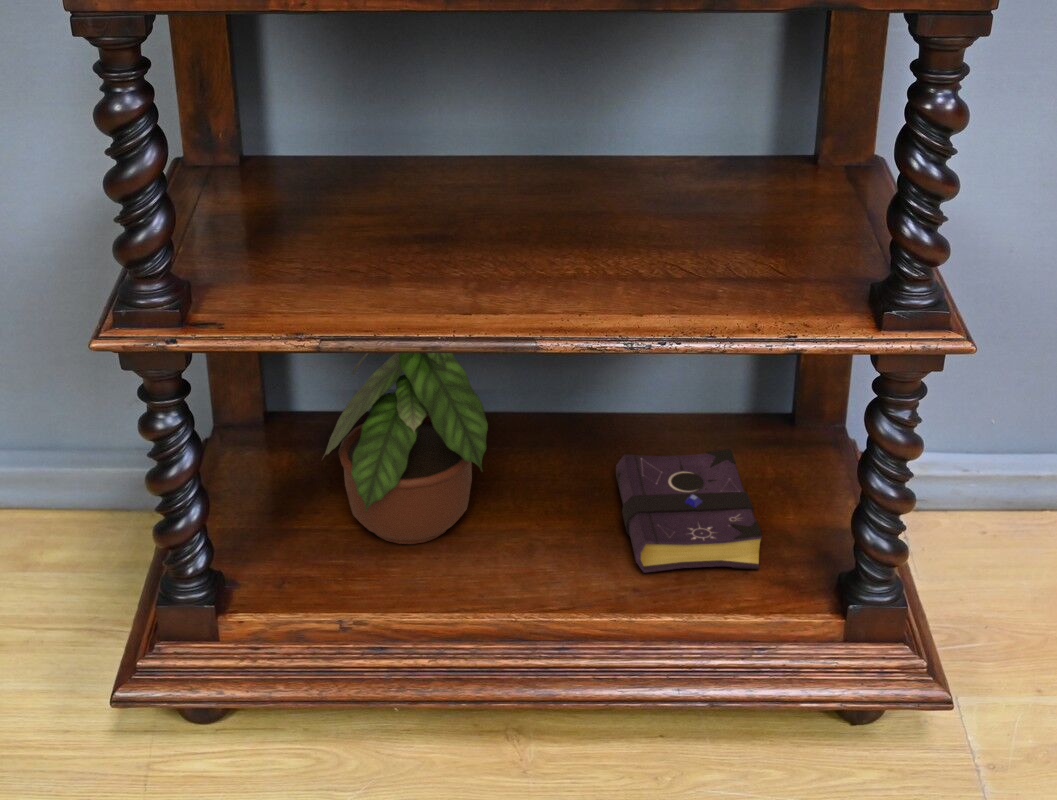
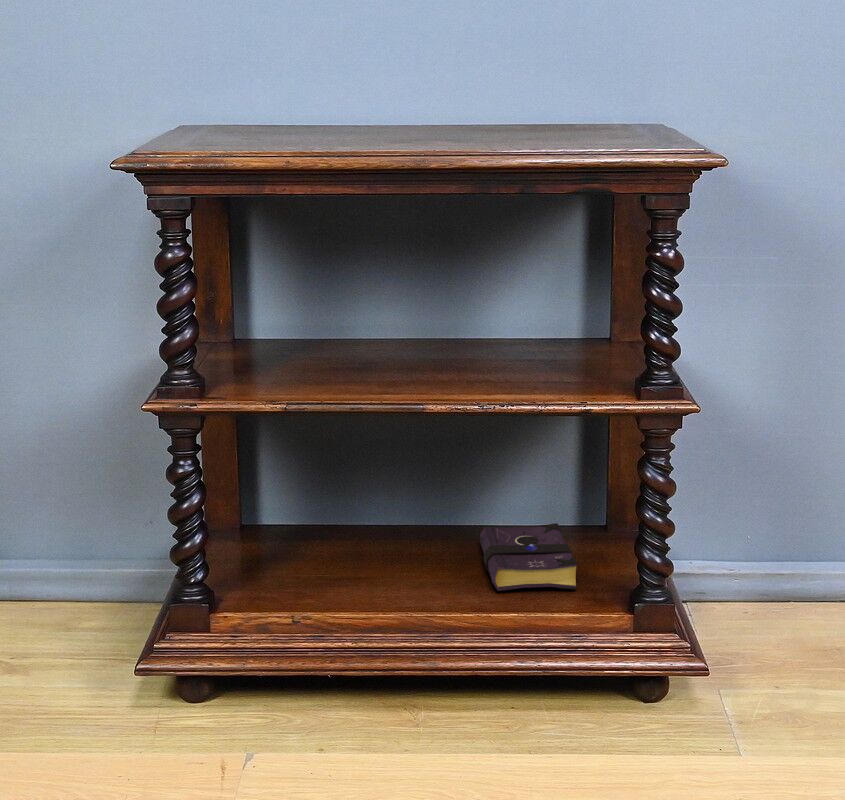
potted plant: present [324,353,488,544] -> none [279,371,406,578]

